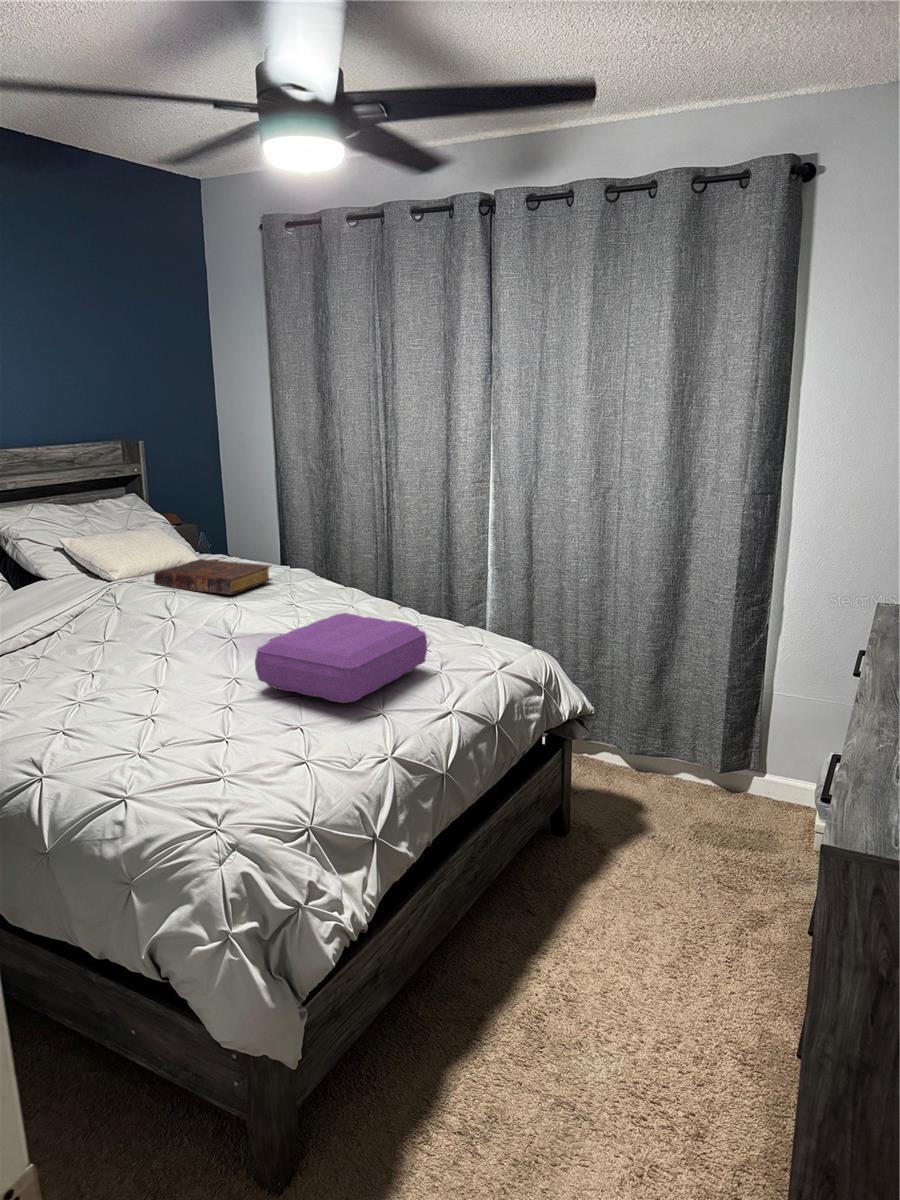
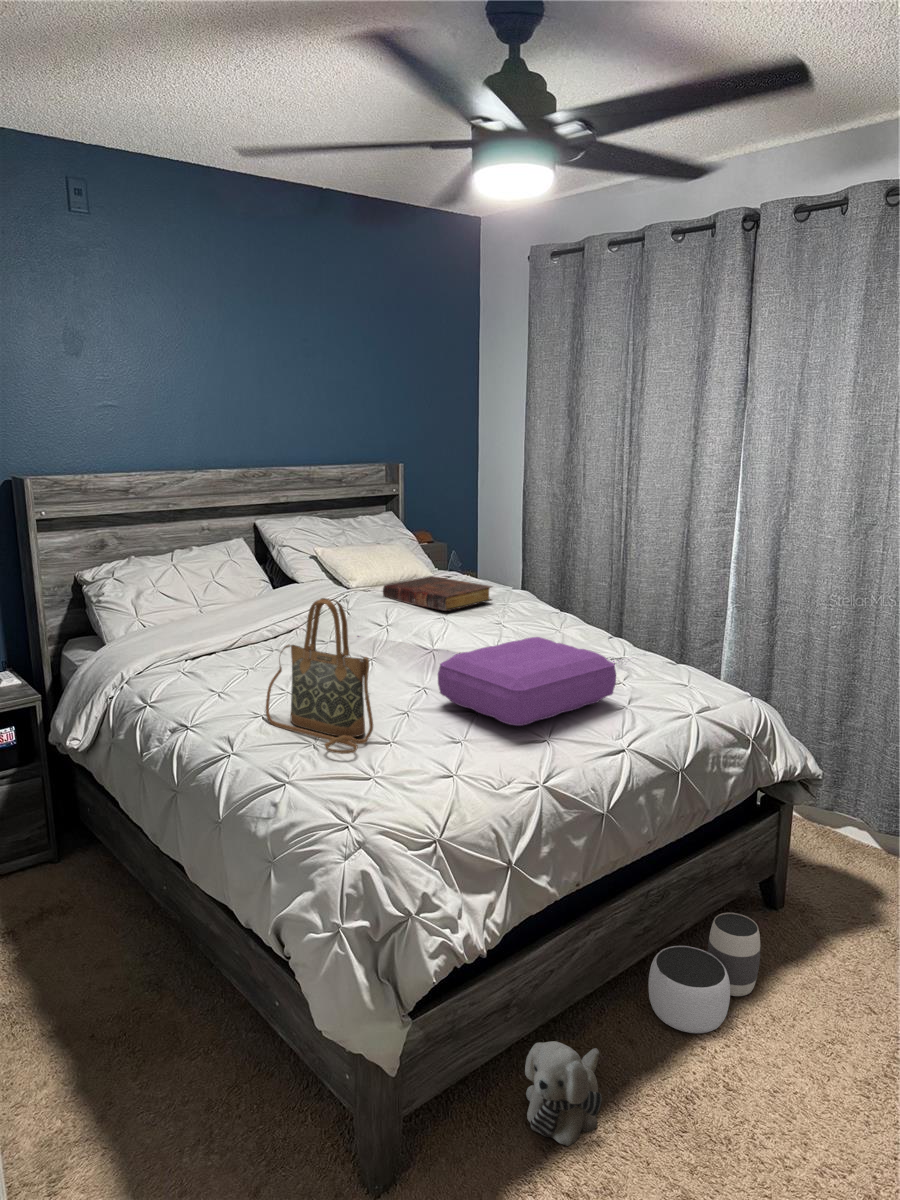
handbag: none [69,592,203,756] -> present [266,598,373,754]
waste basket: none [481,845,568,959] -> present [648,913,760,1033]
plush toy: none [399,994,475,1090] -> present [525,1041,602,1146]

